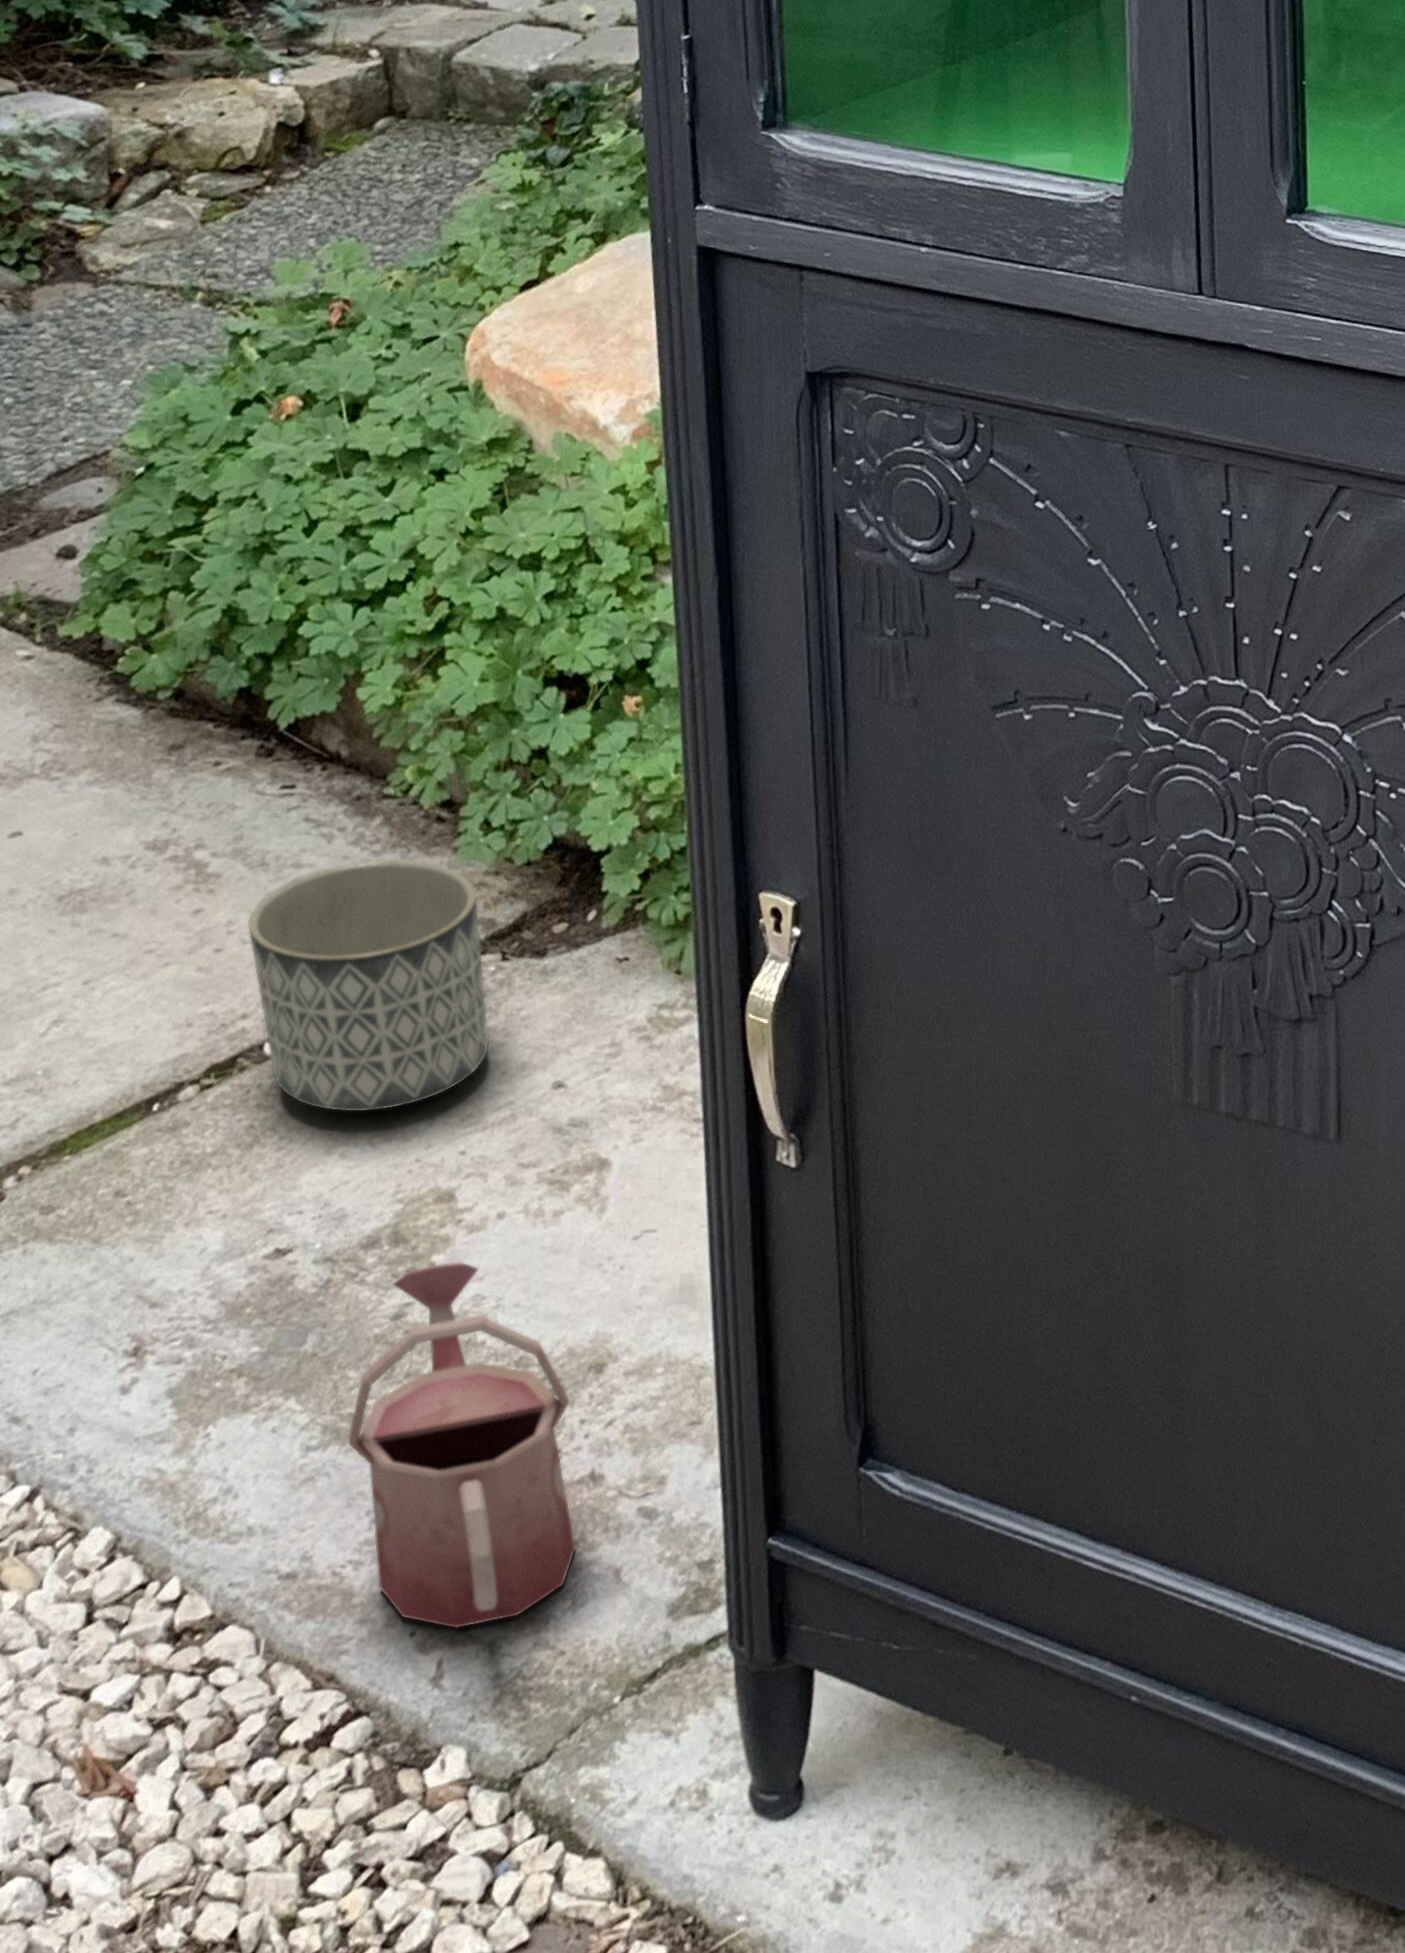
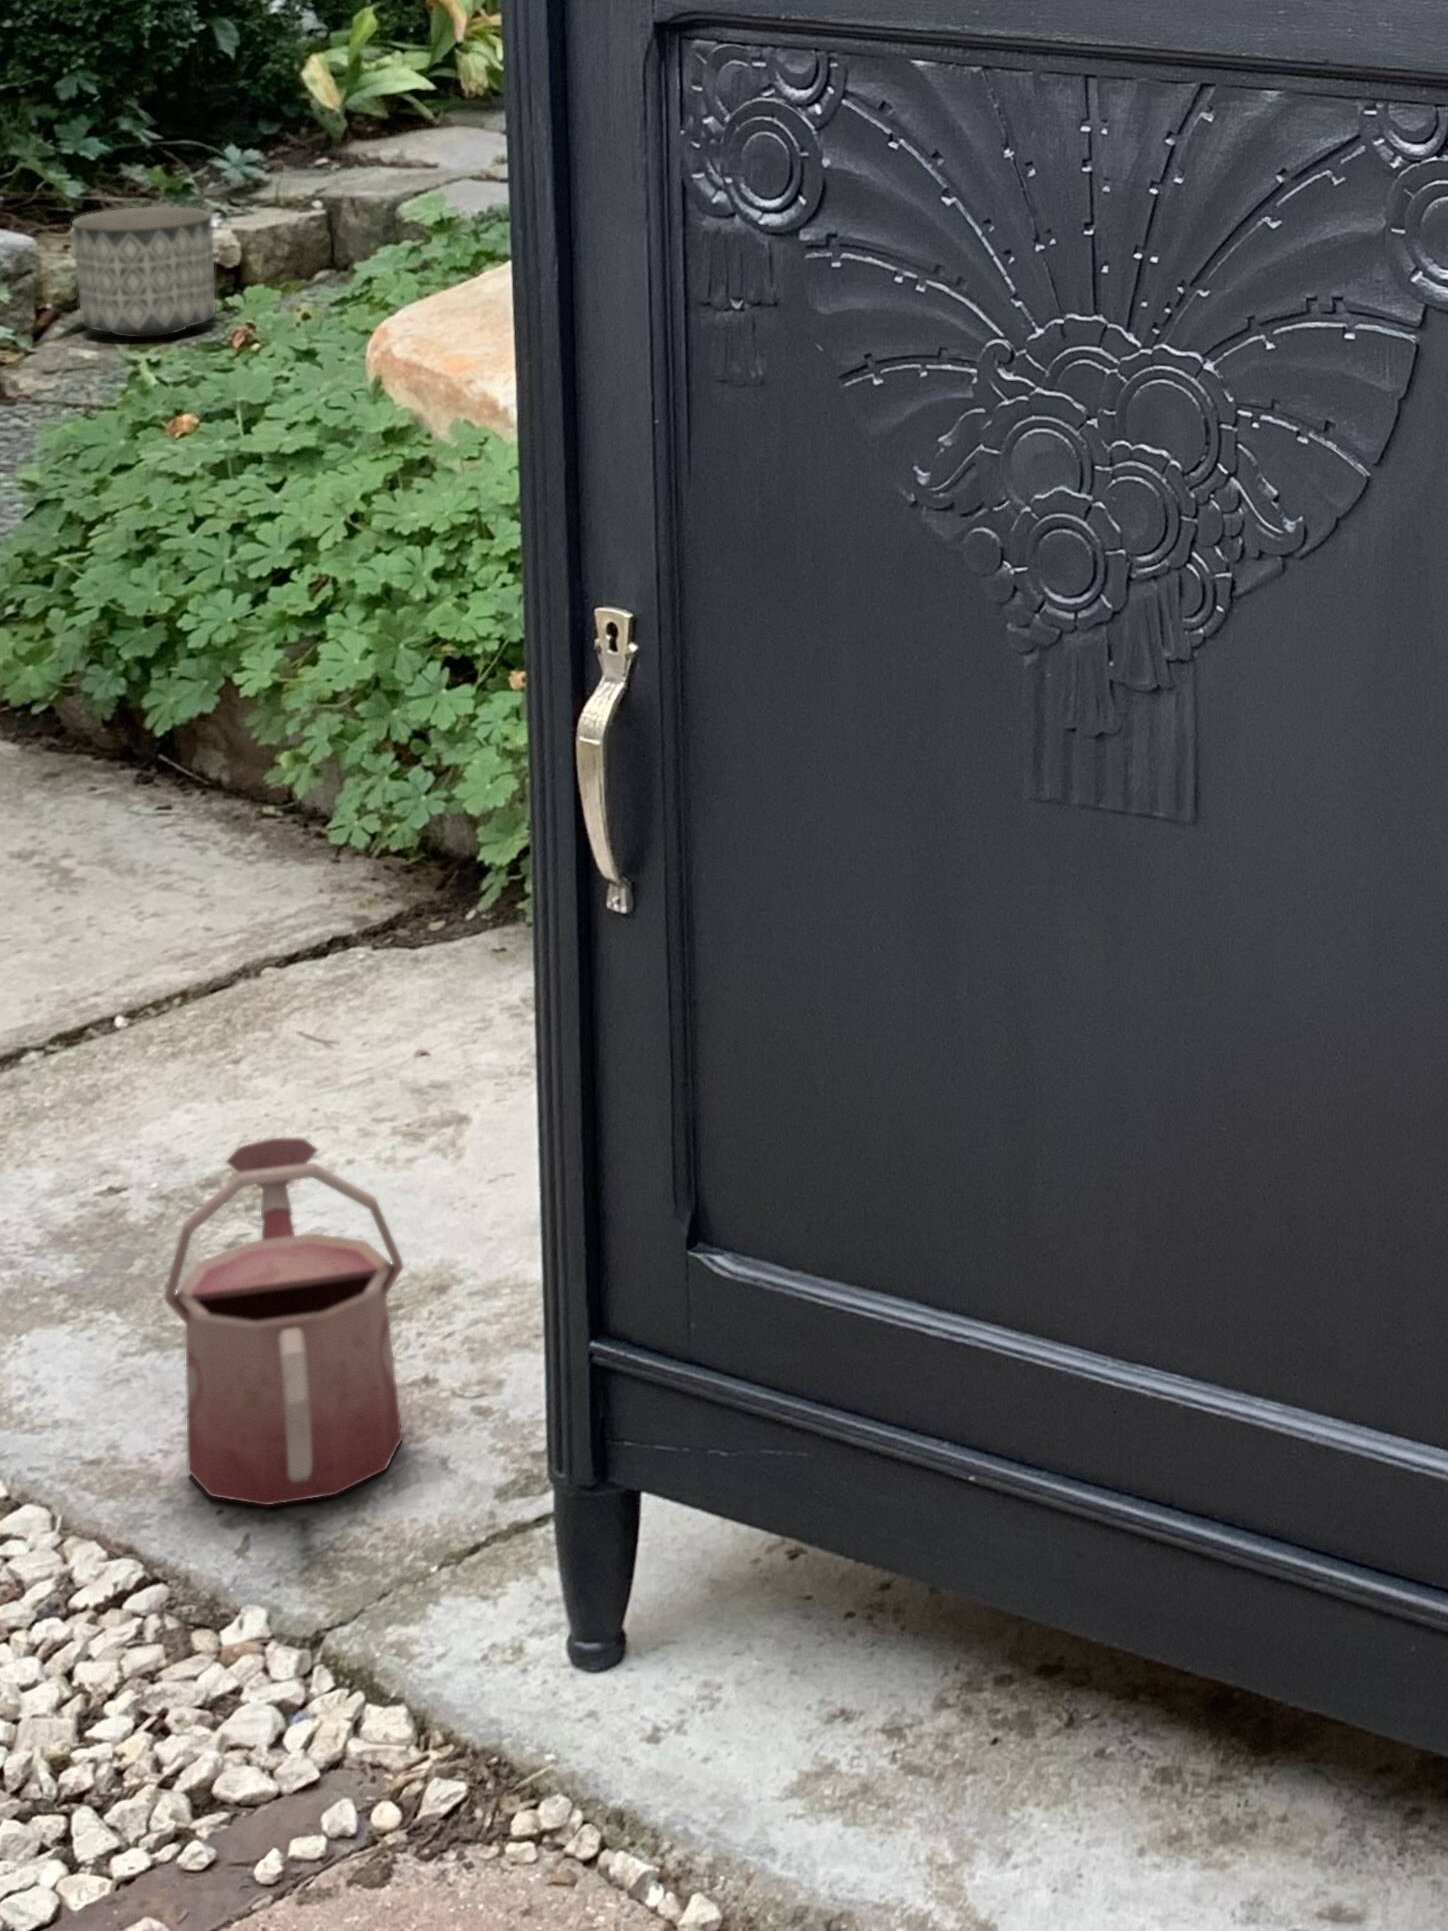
planter: present [248,860,488,1111] -> present [72,207,215,337]

